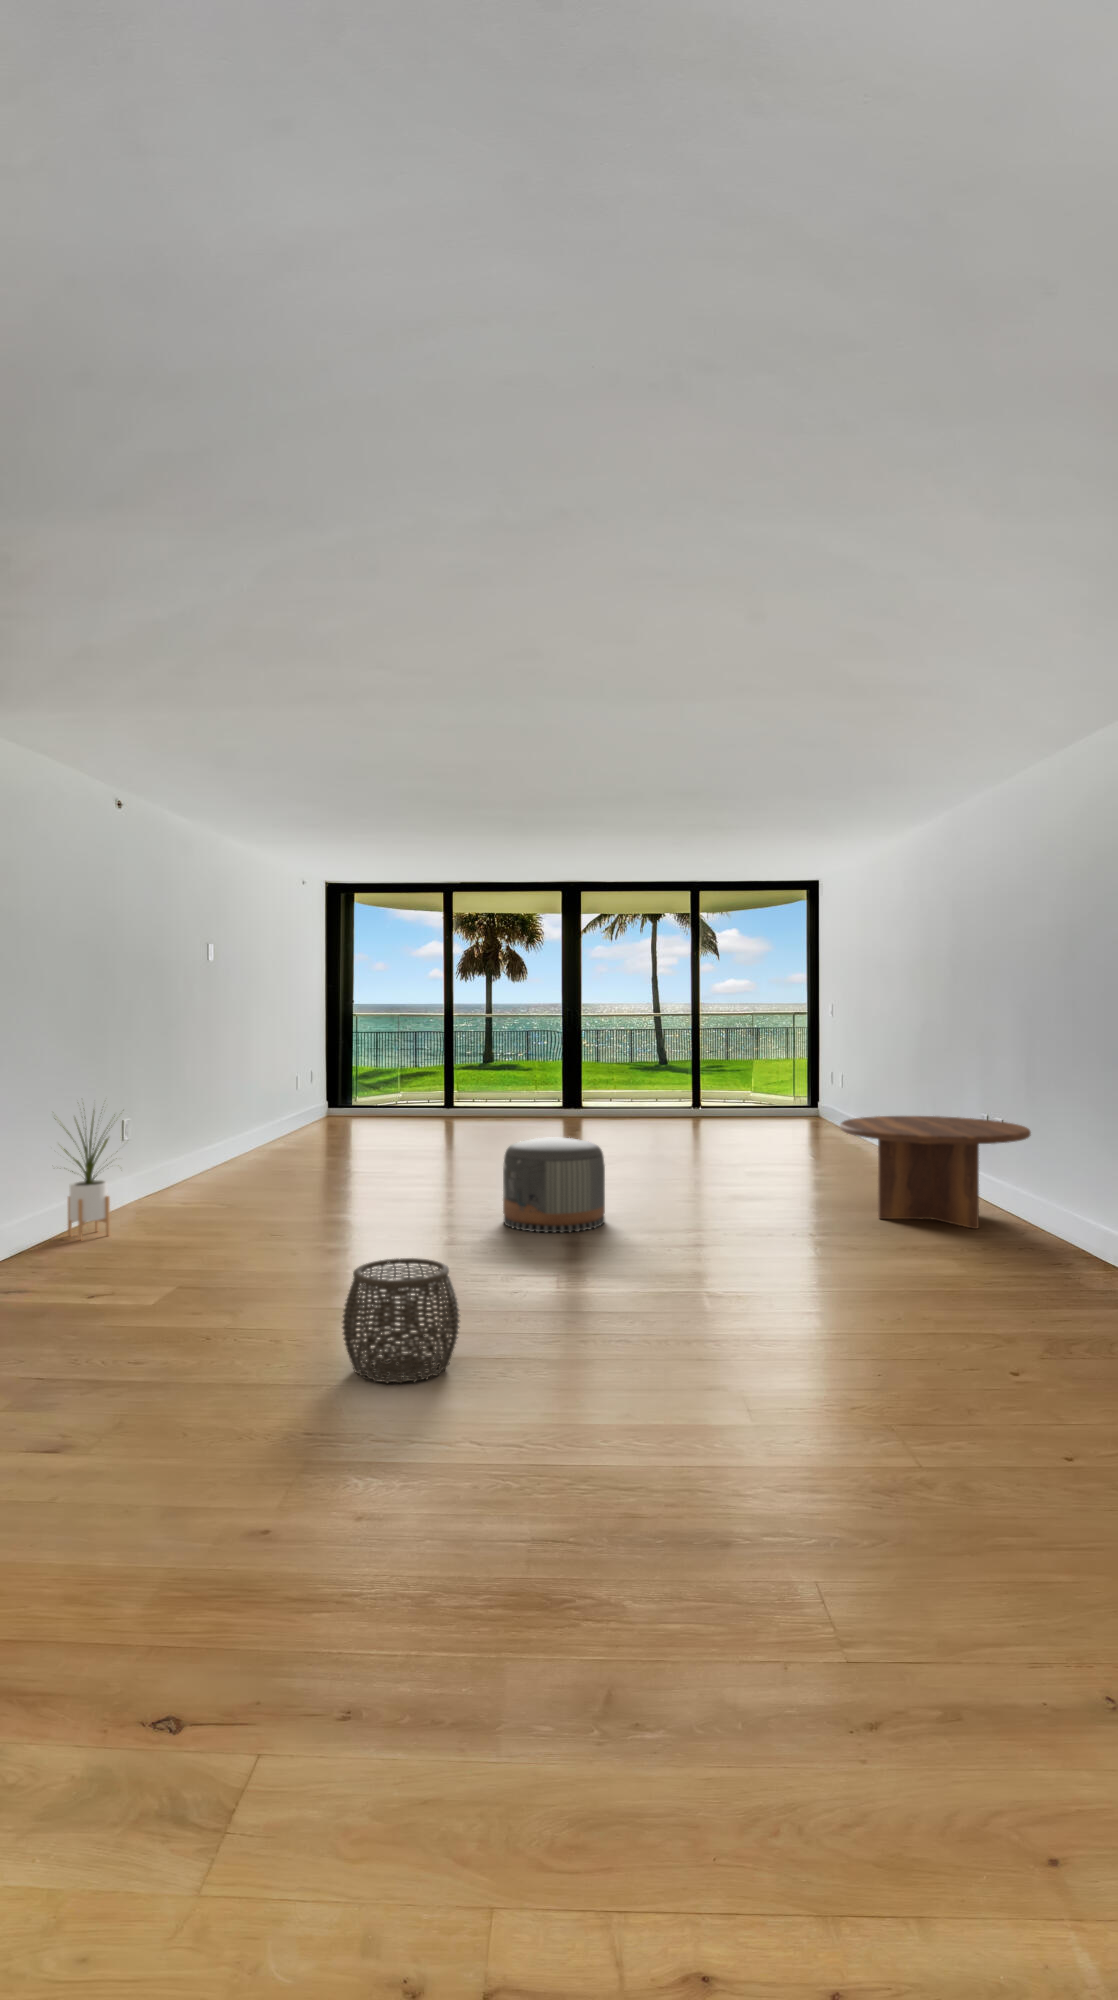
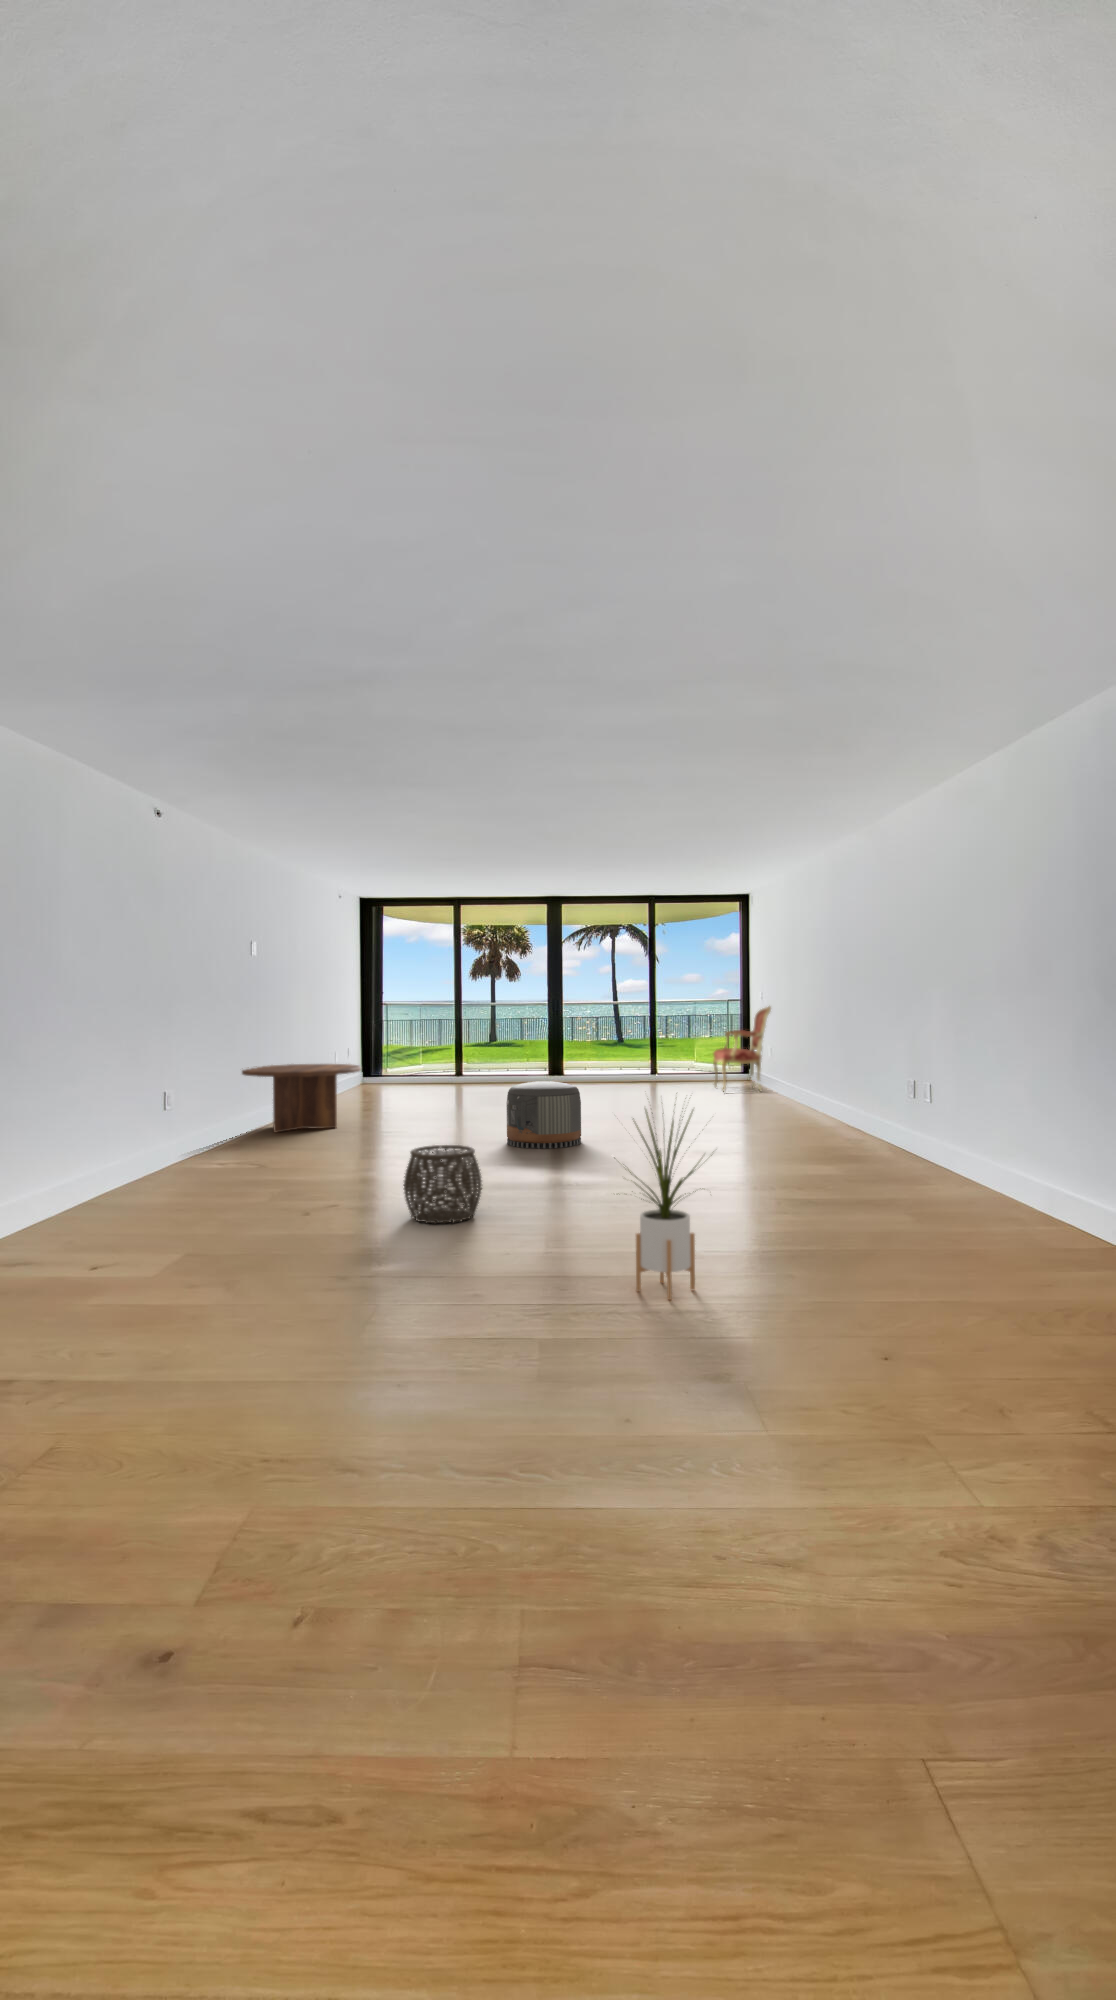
armchair: none [776,1024,854,1138] -> present [713,1006,771,1091]
house plant: present [63,1116,110,1240] -> present [628,1110,712,1300]
coffee table: present [840,1116,1031,1229] -> present [242,1064,361,1133]

